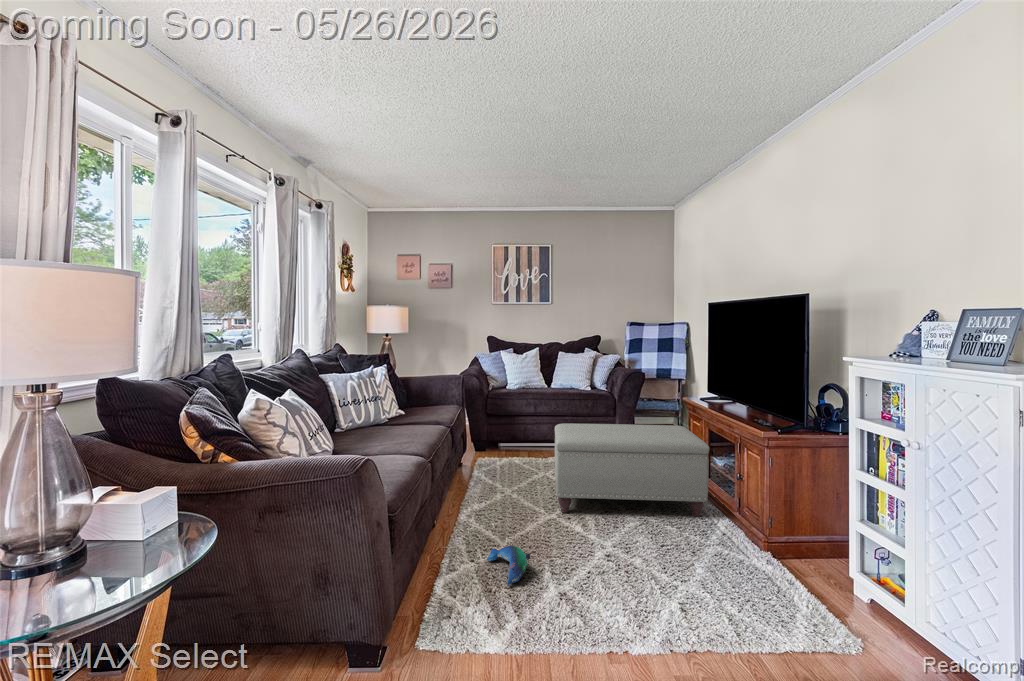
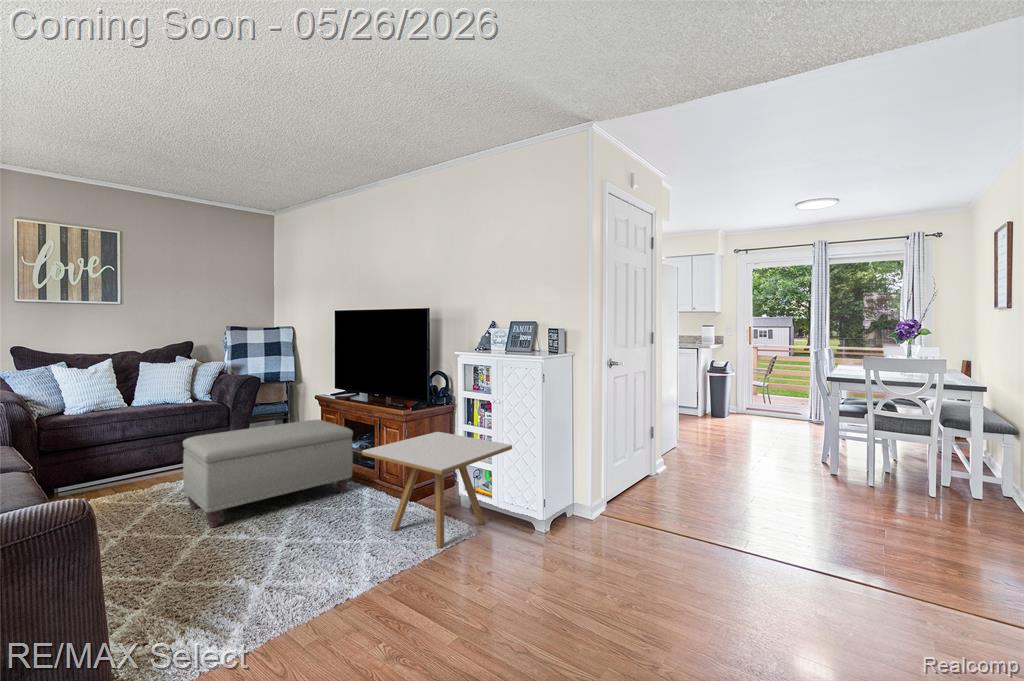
side table: none [691,472,940,641] -> present [362,432,512,548]
plush toy: present [487,546,530,586] -> none [150,570,214,609]

